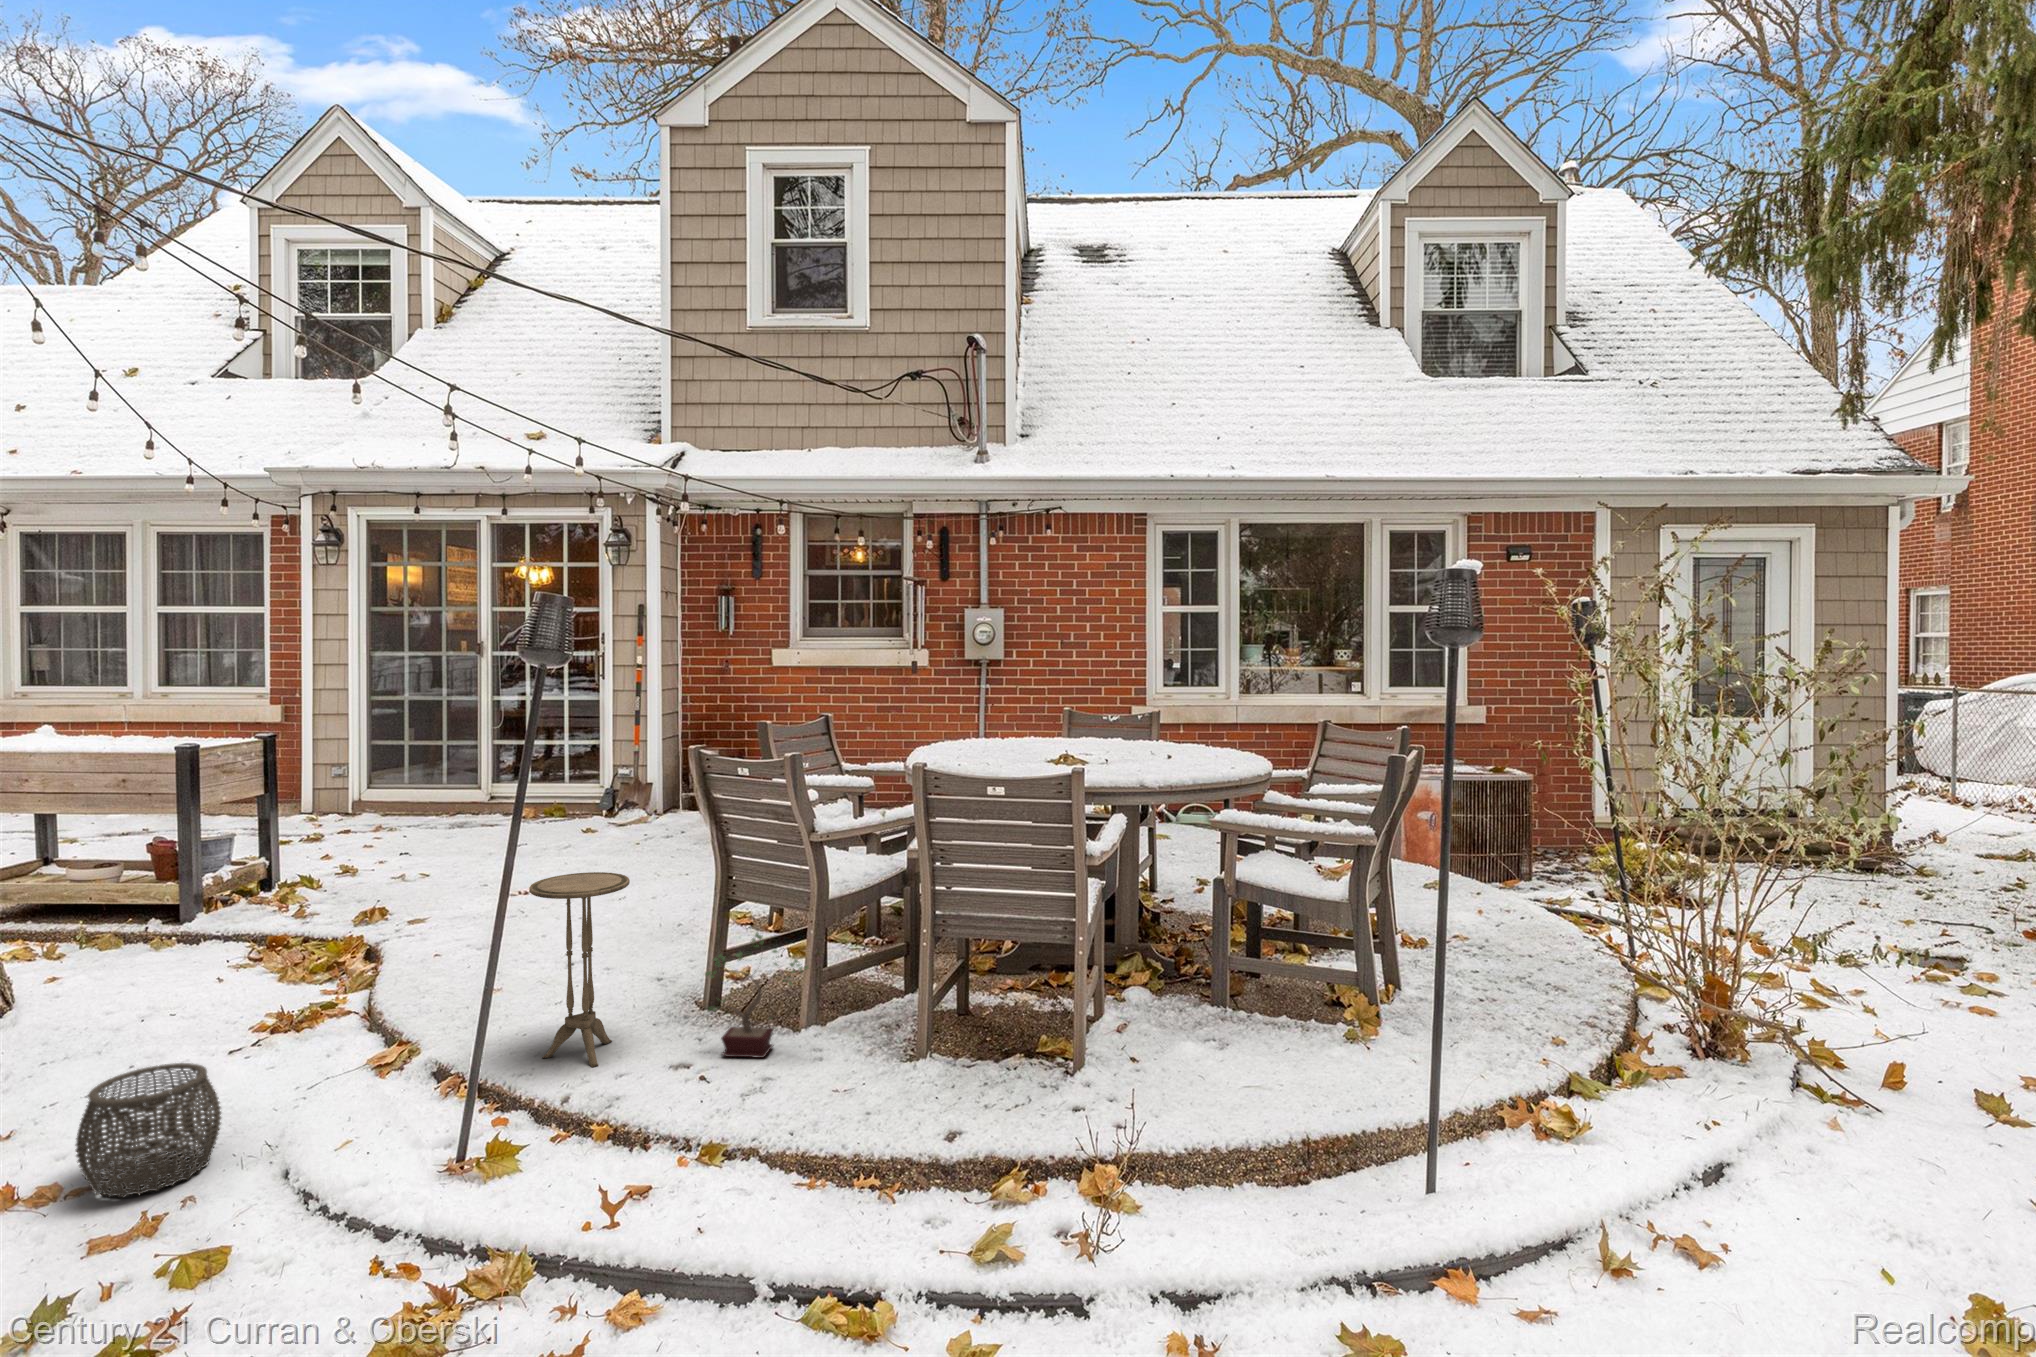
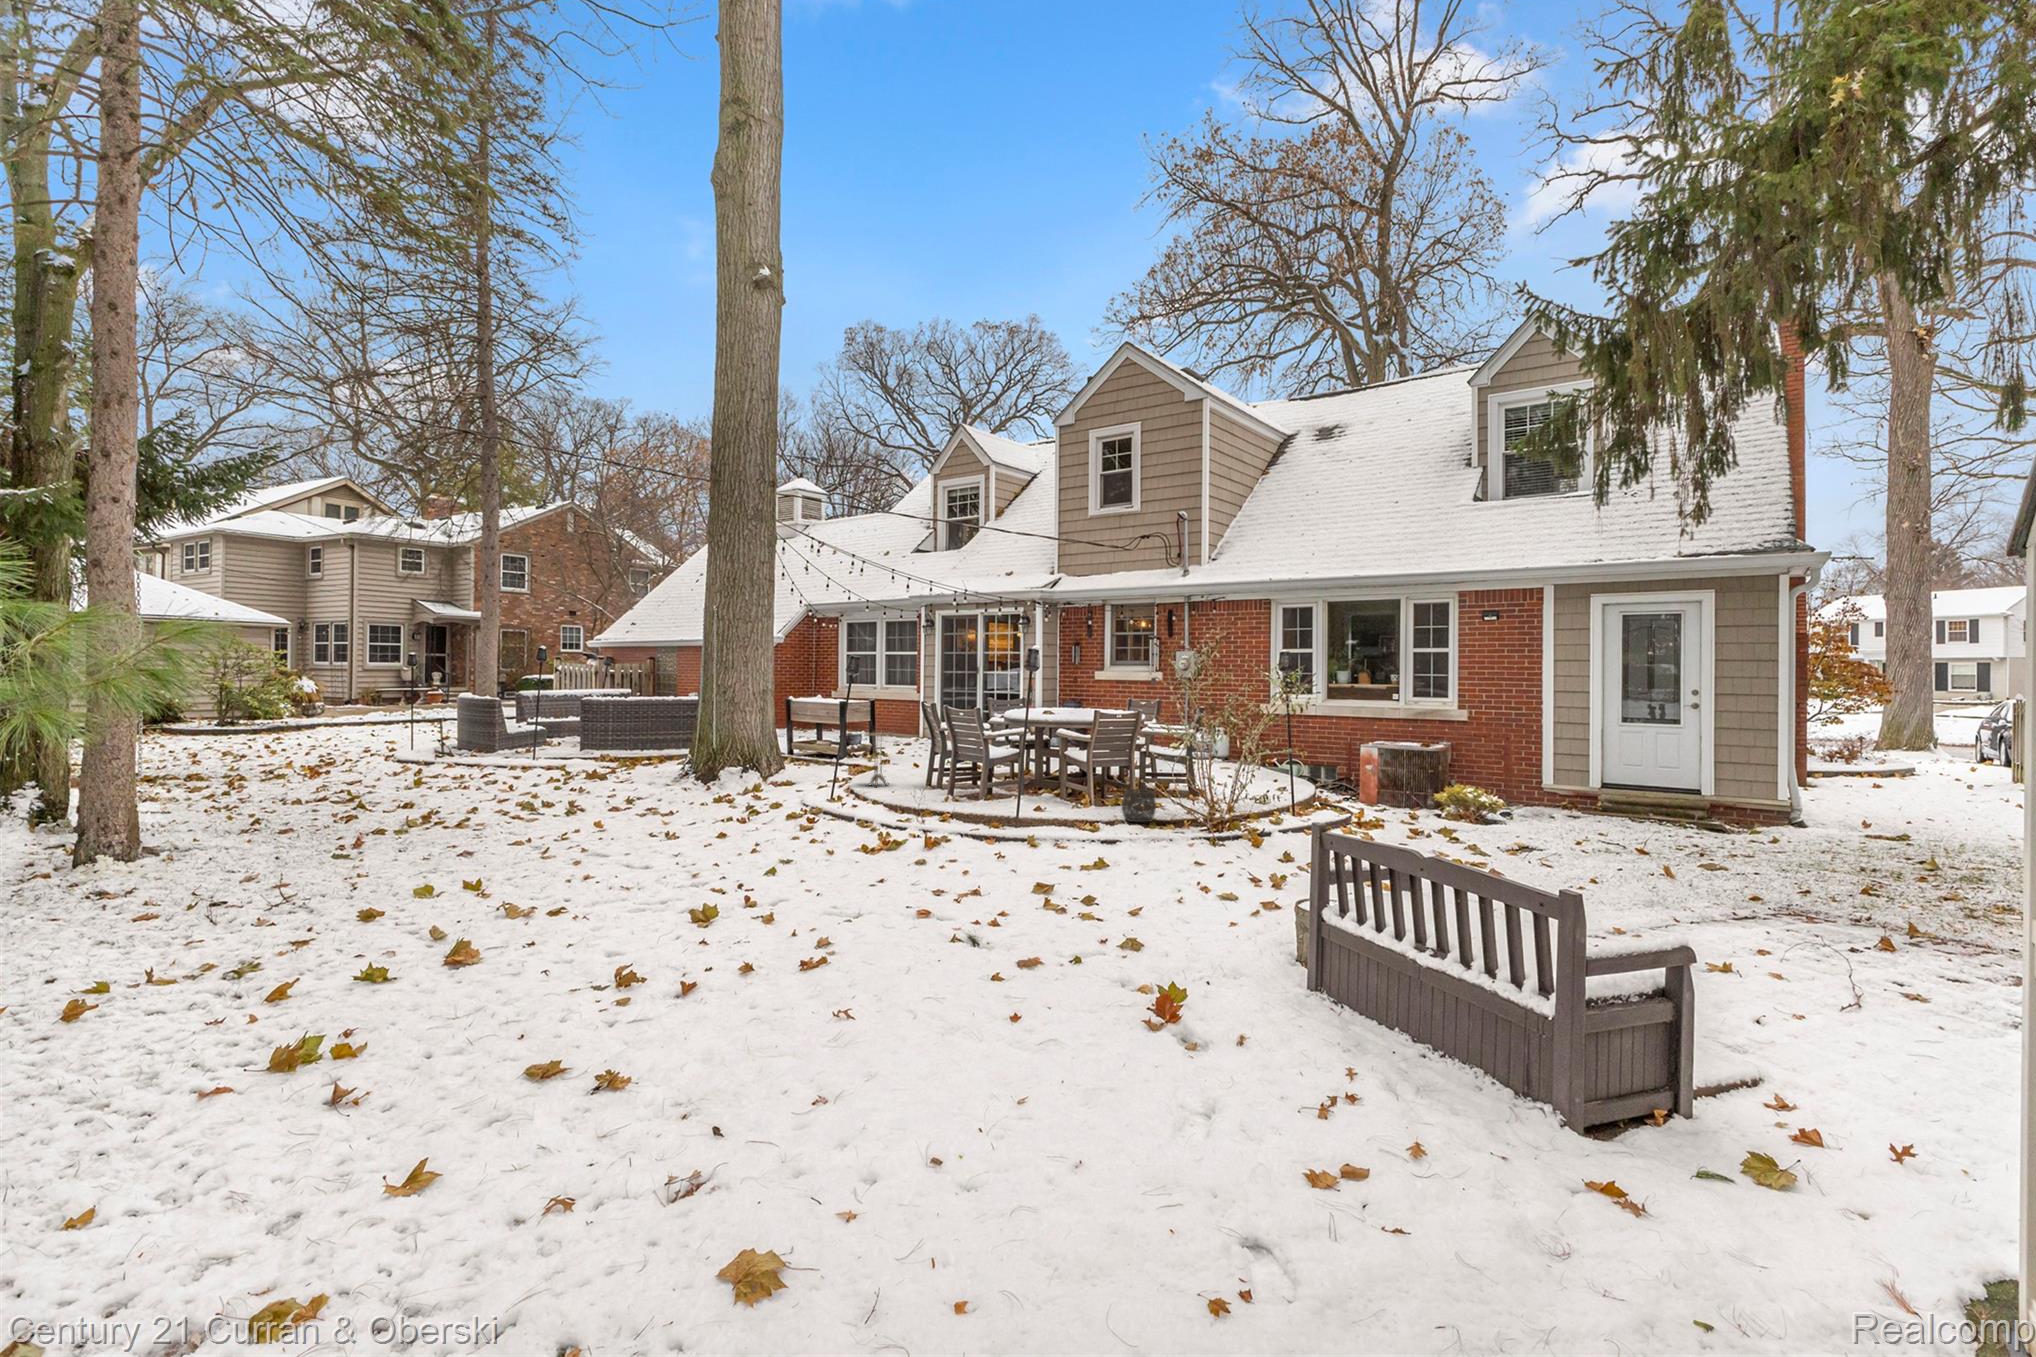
potted plant: present [705,933,808,1058] -> none [902,753,926,792]
woven basket: present [76,1063,221,1197] -> present [1122,789,1156,823]

